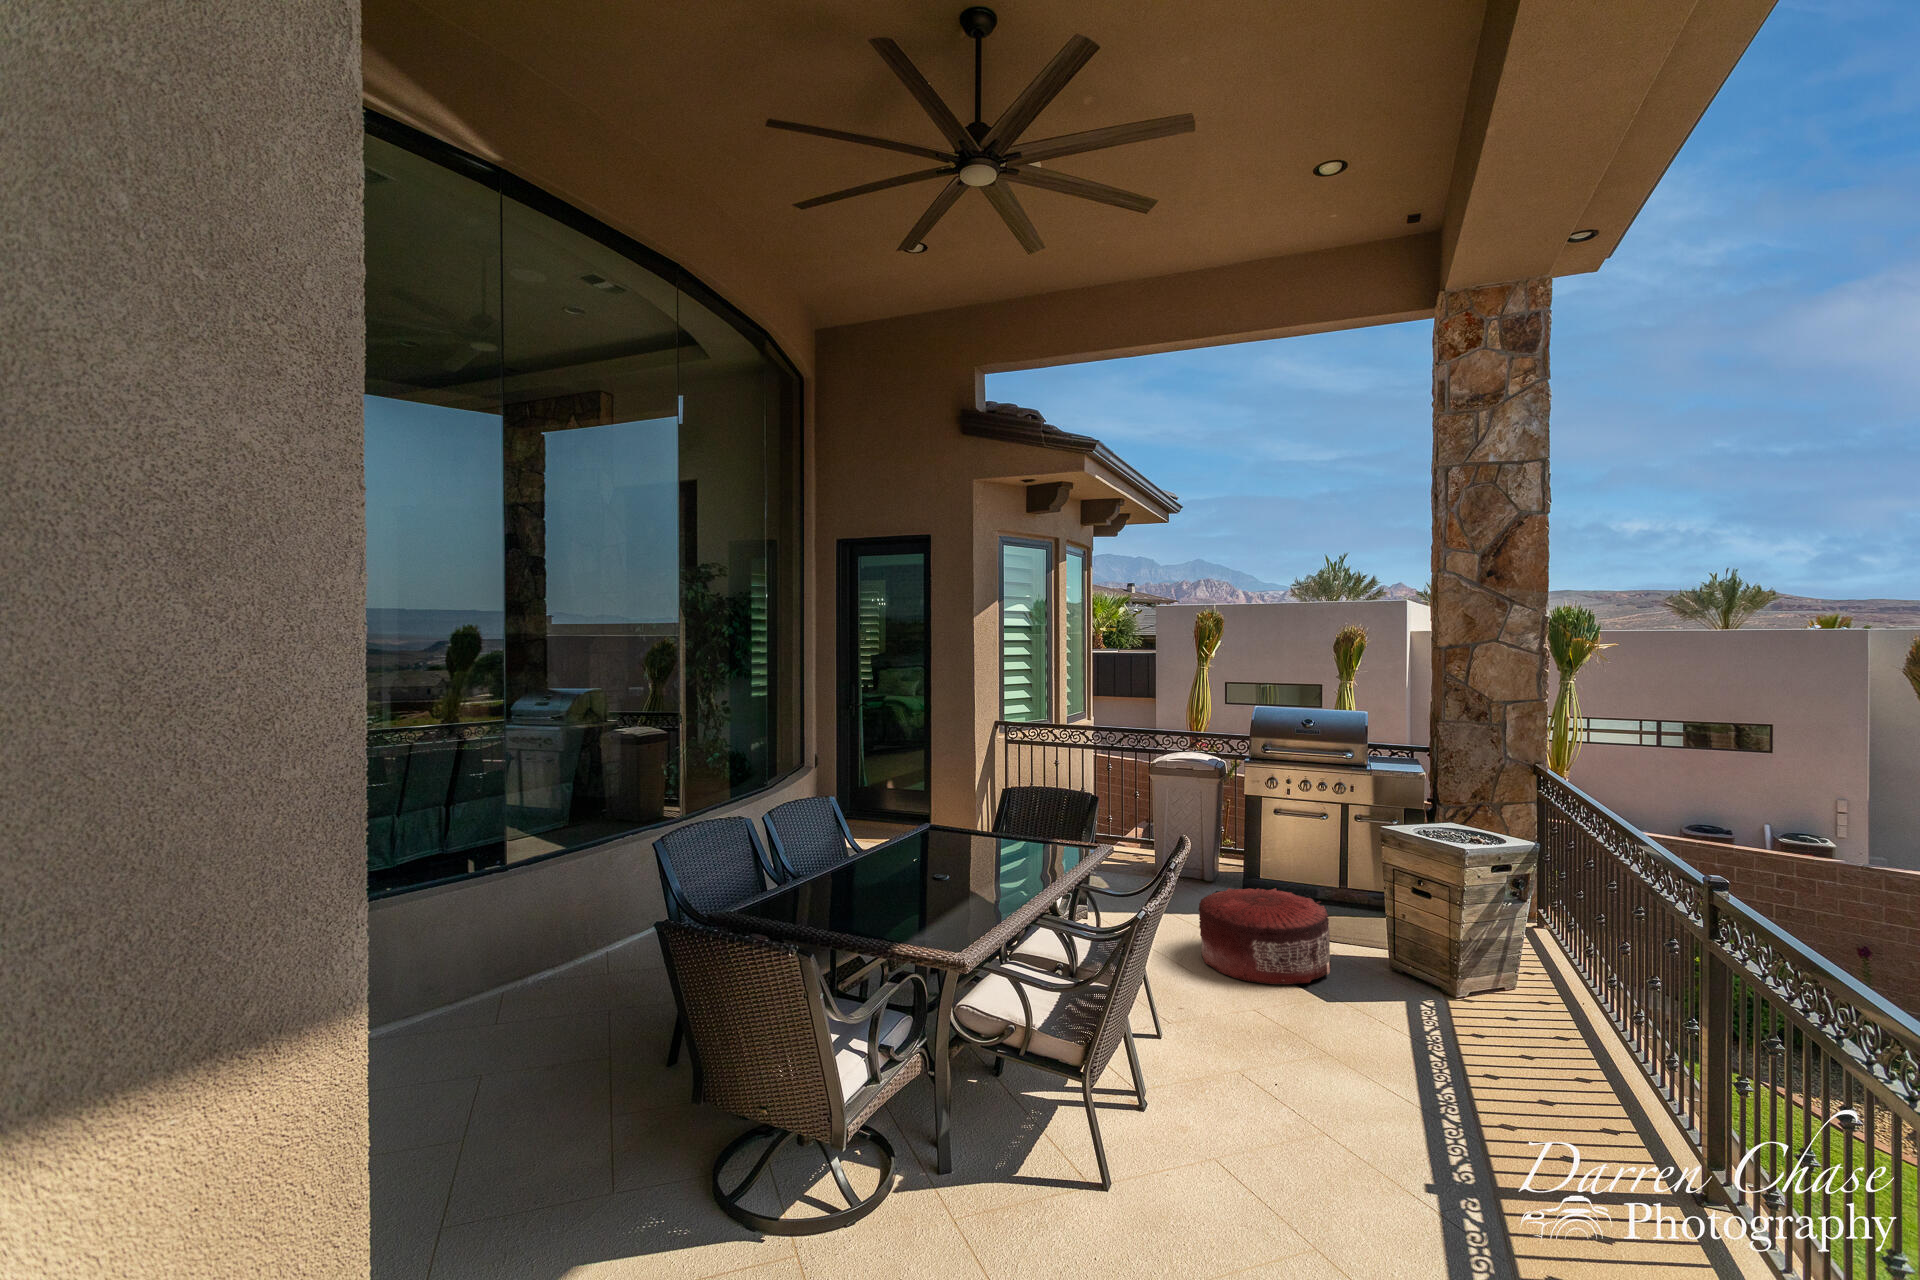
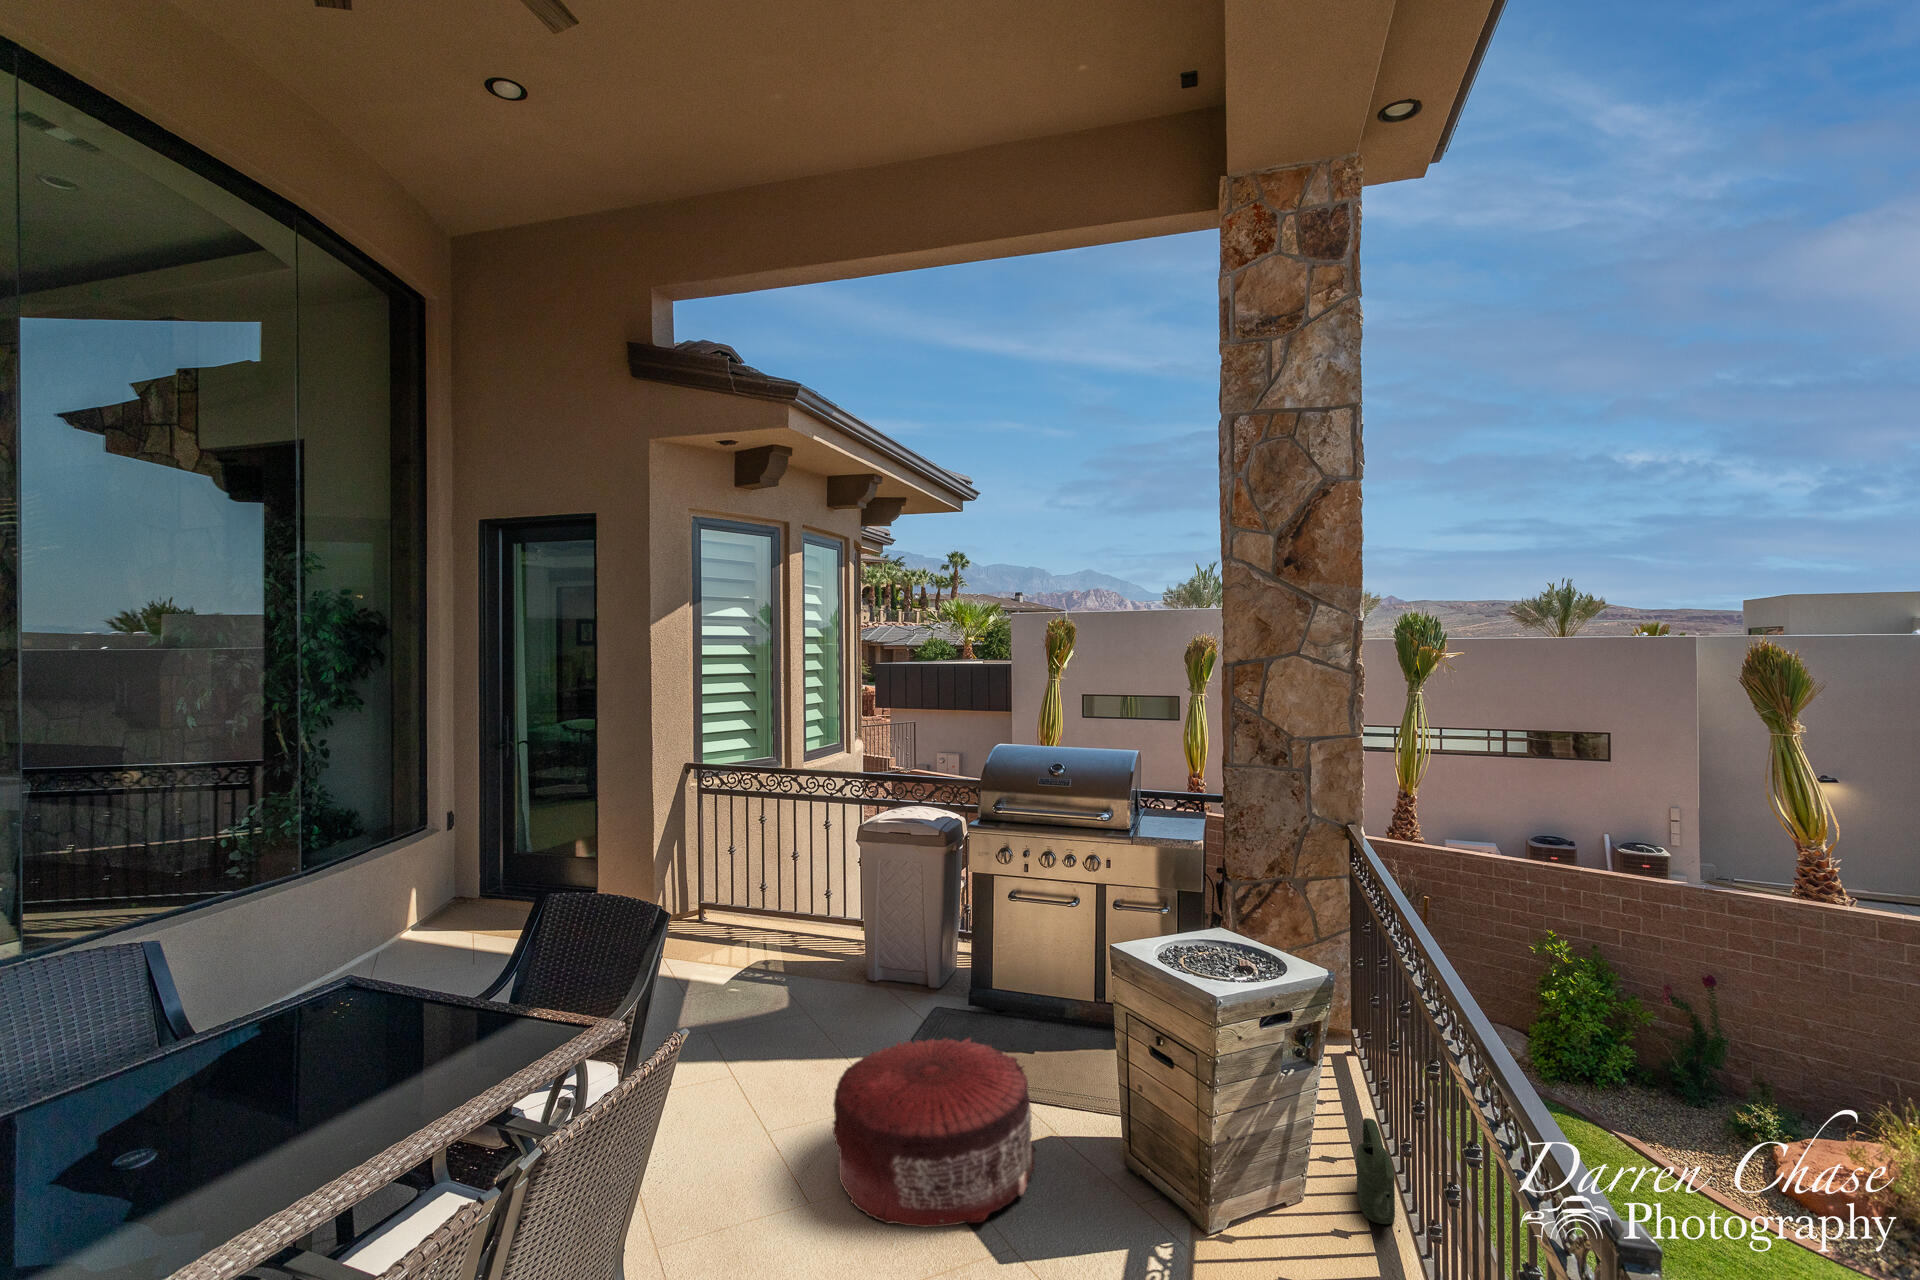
watering can: none [1554,942,1582,1001] -> present [1356,1118,1395,1224]

